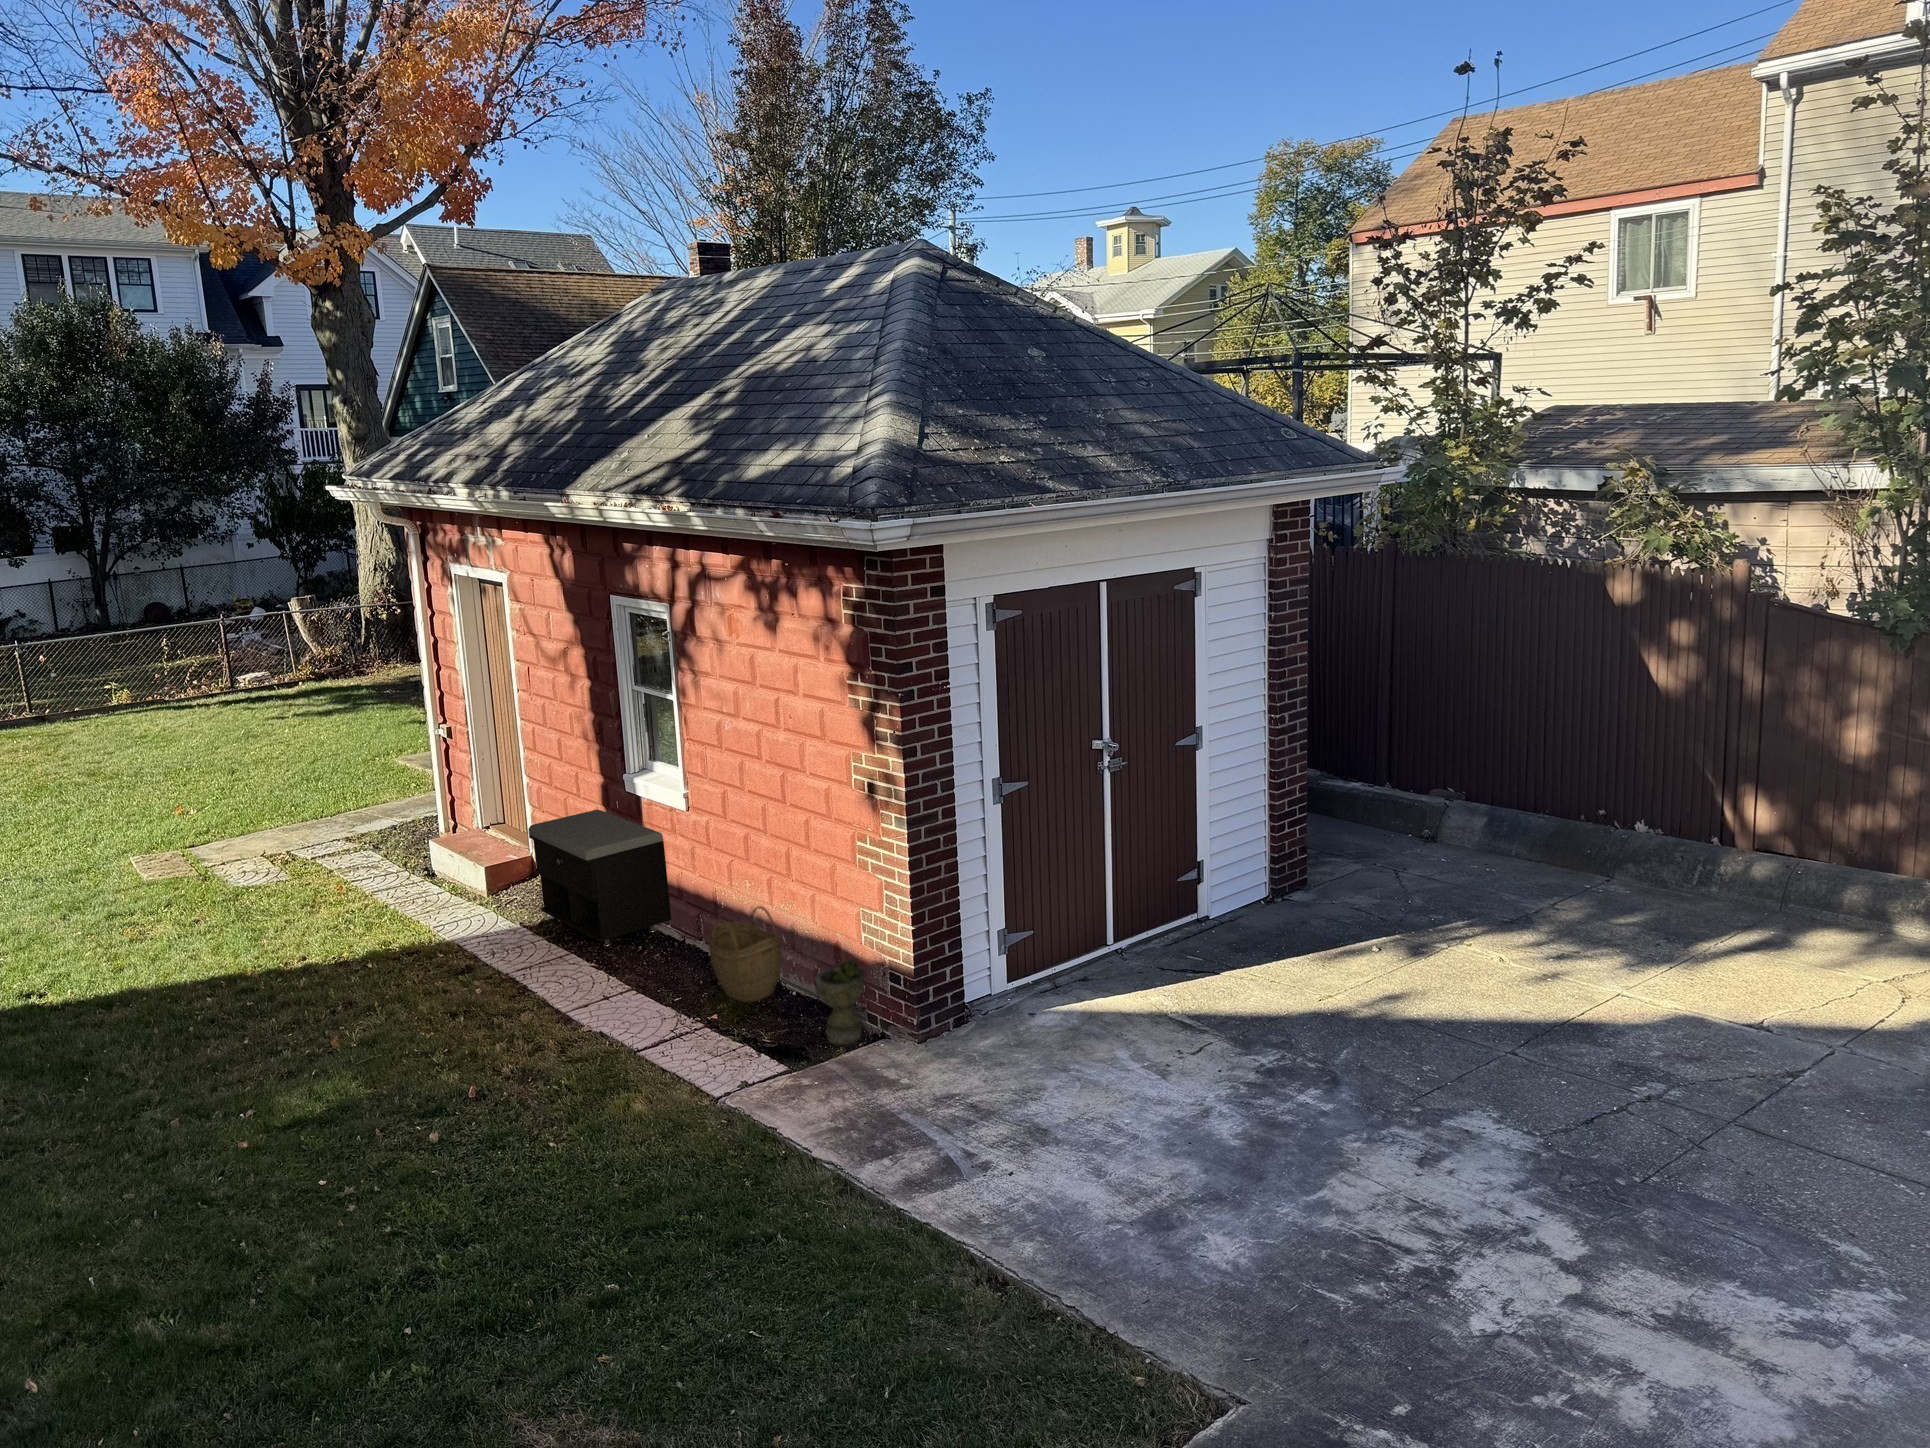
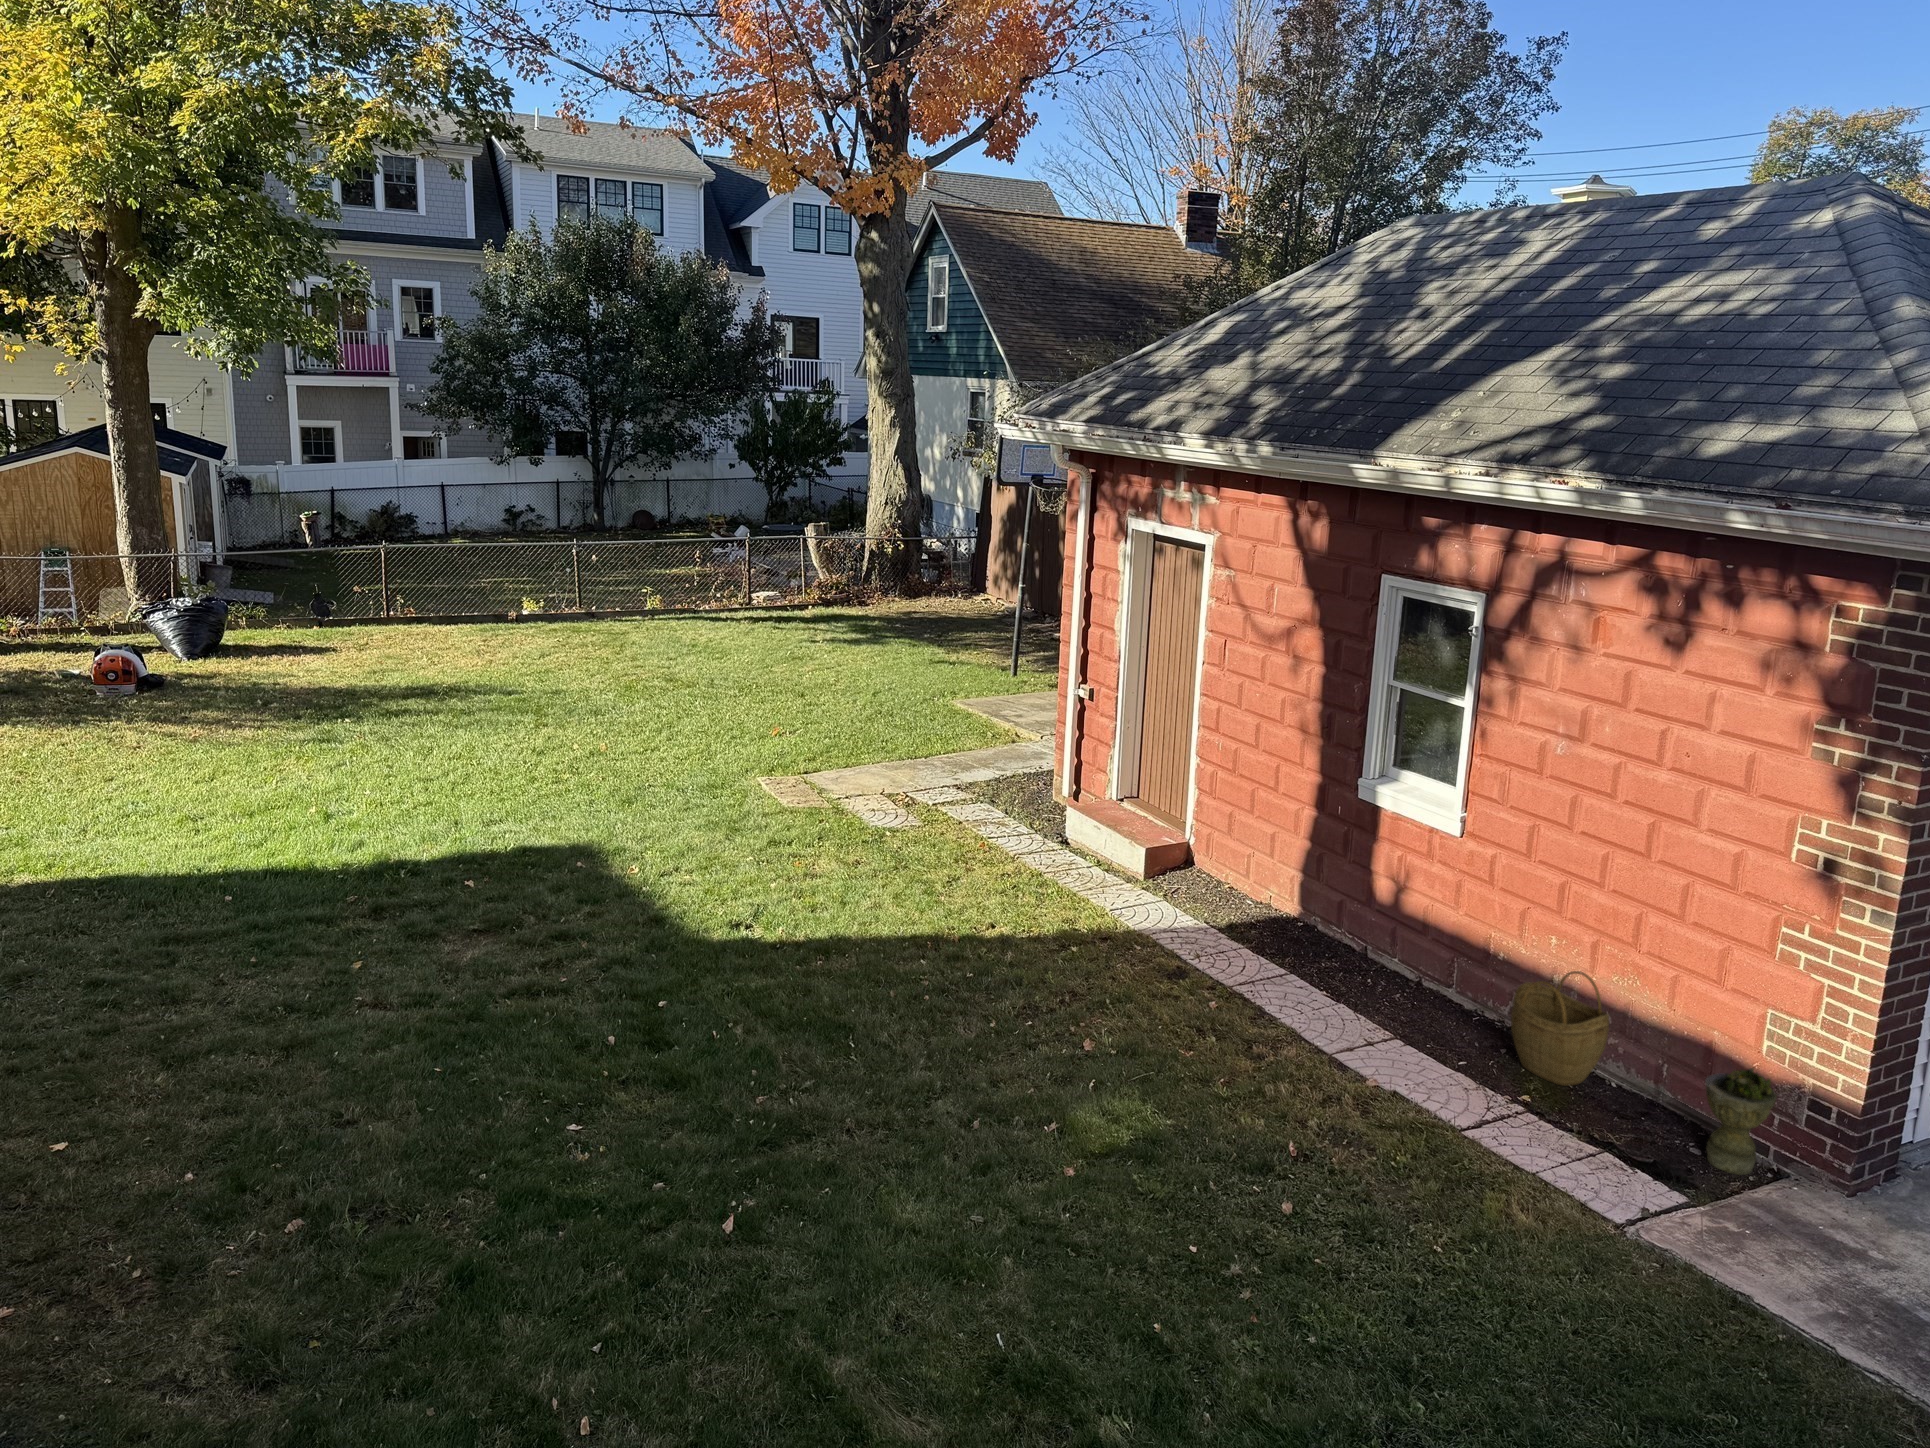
storage bench: present [529,810,671,947] -> none [1233,811,1406,974]

